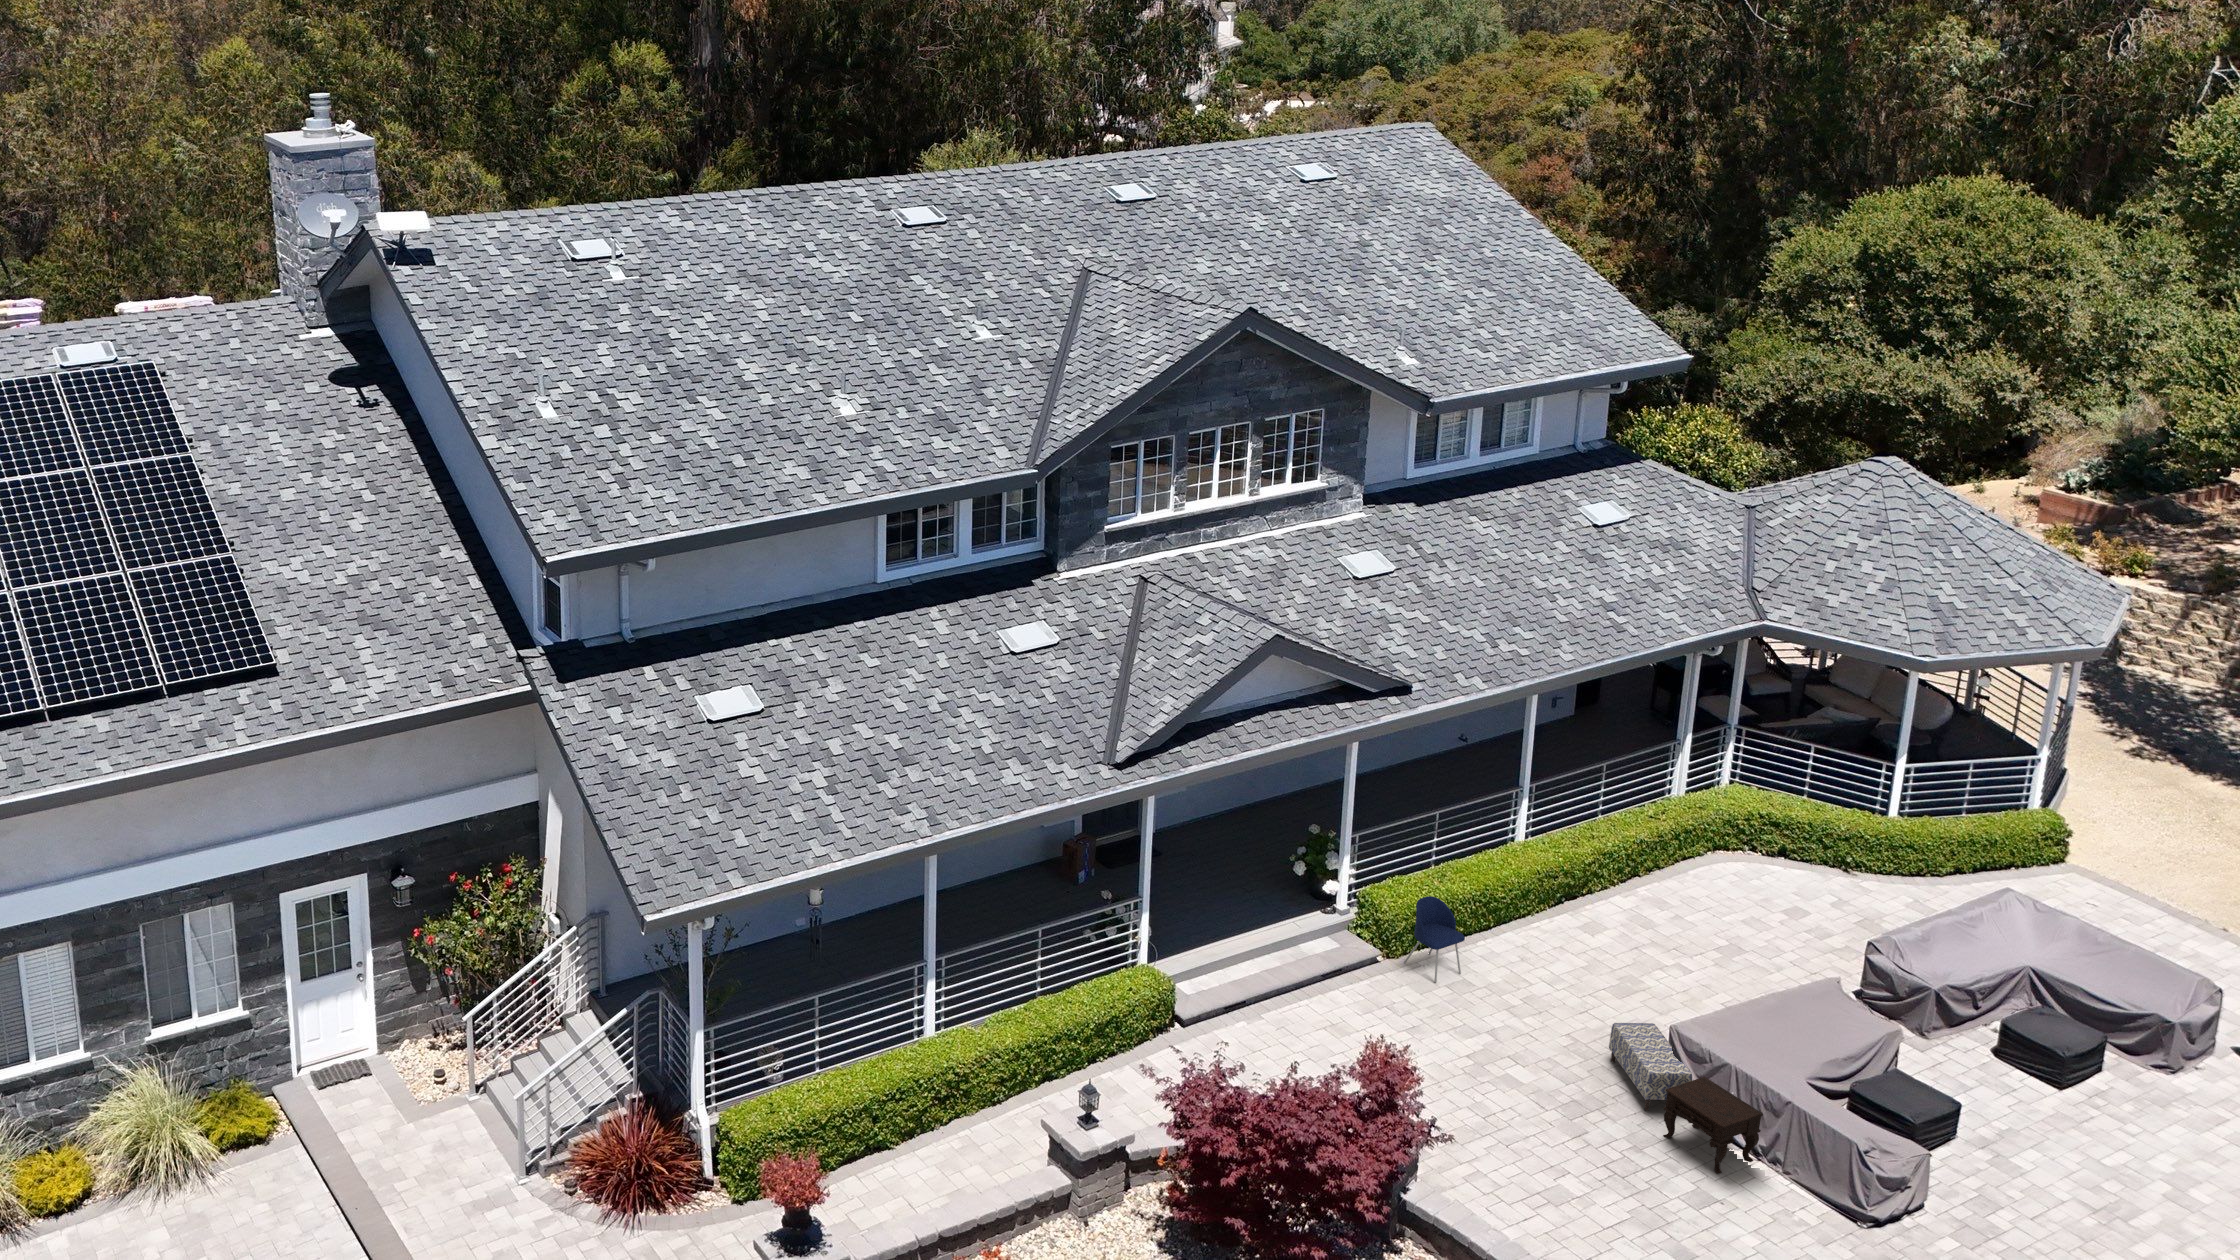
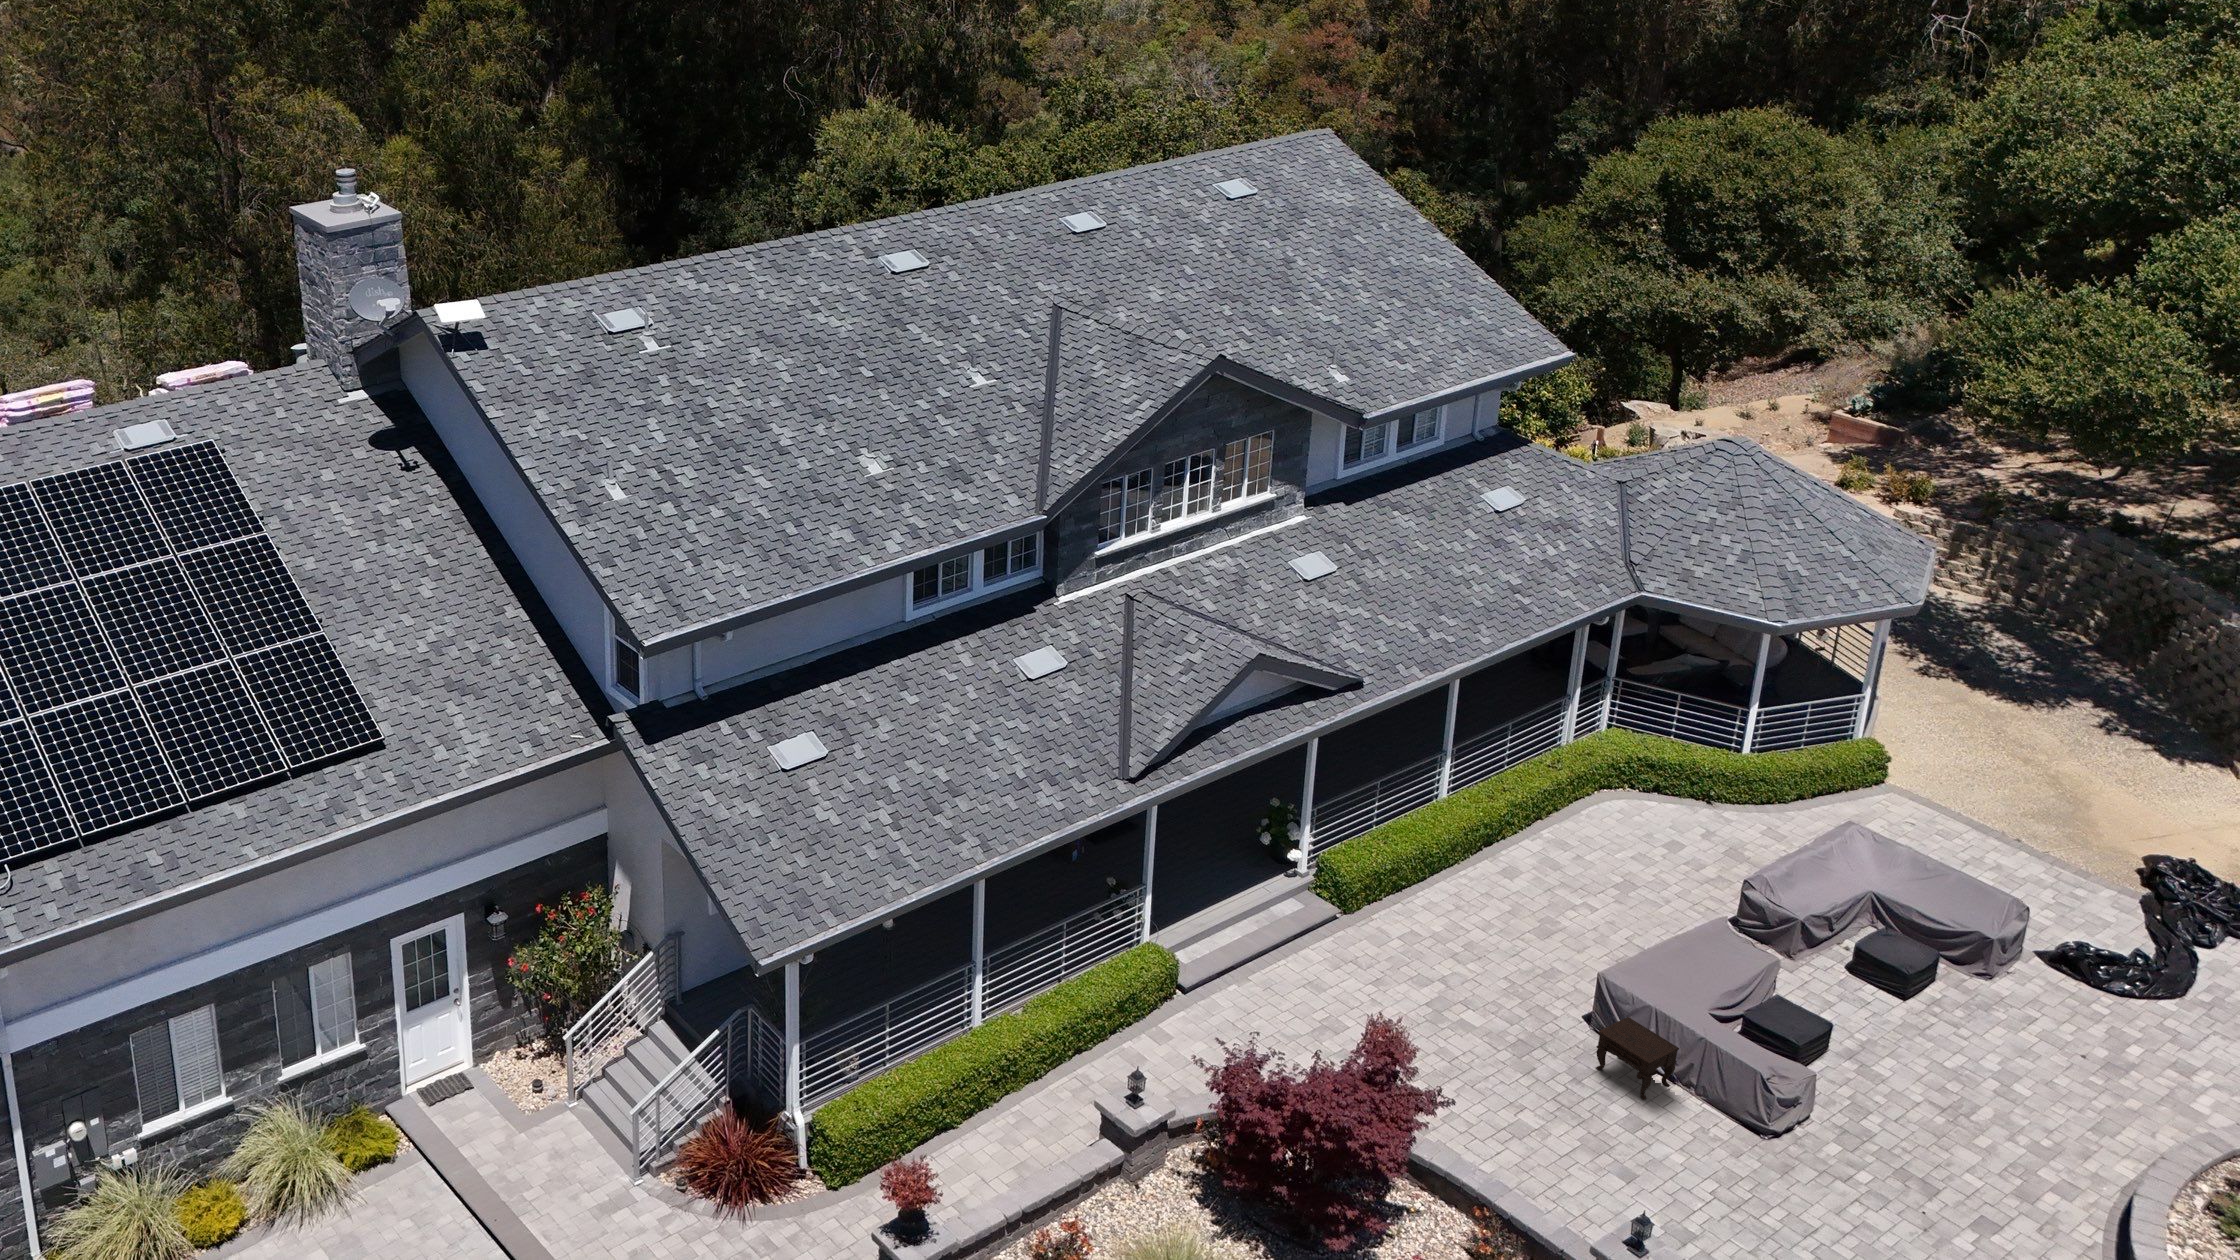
chair: present [1404,896,1465,982] -> none [1360,862,1412,936]
bench: present [1609,1023,1692,1111] -> none [1542,968,1617,1046]

